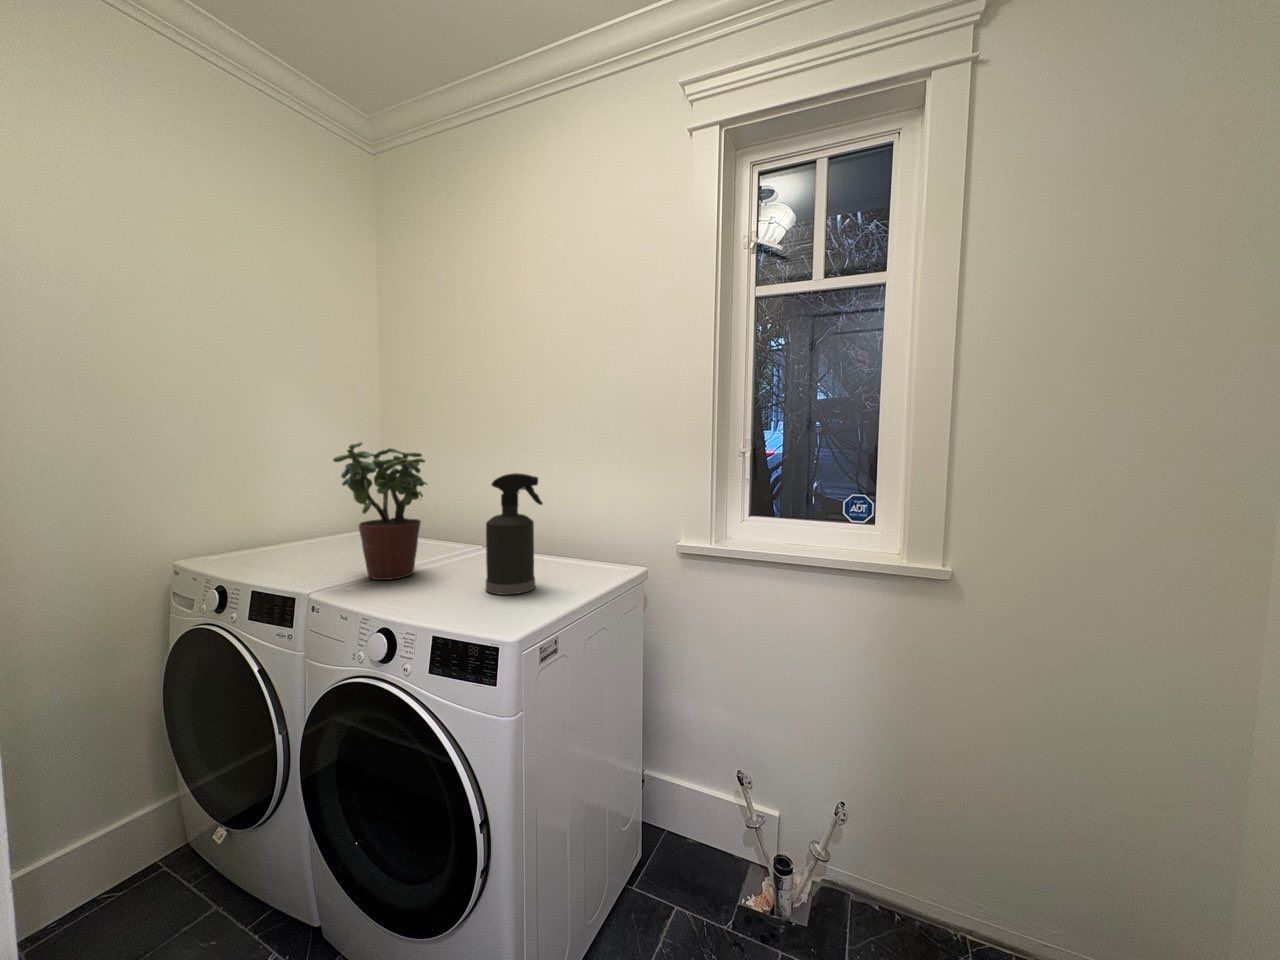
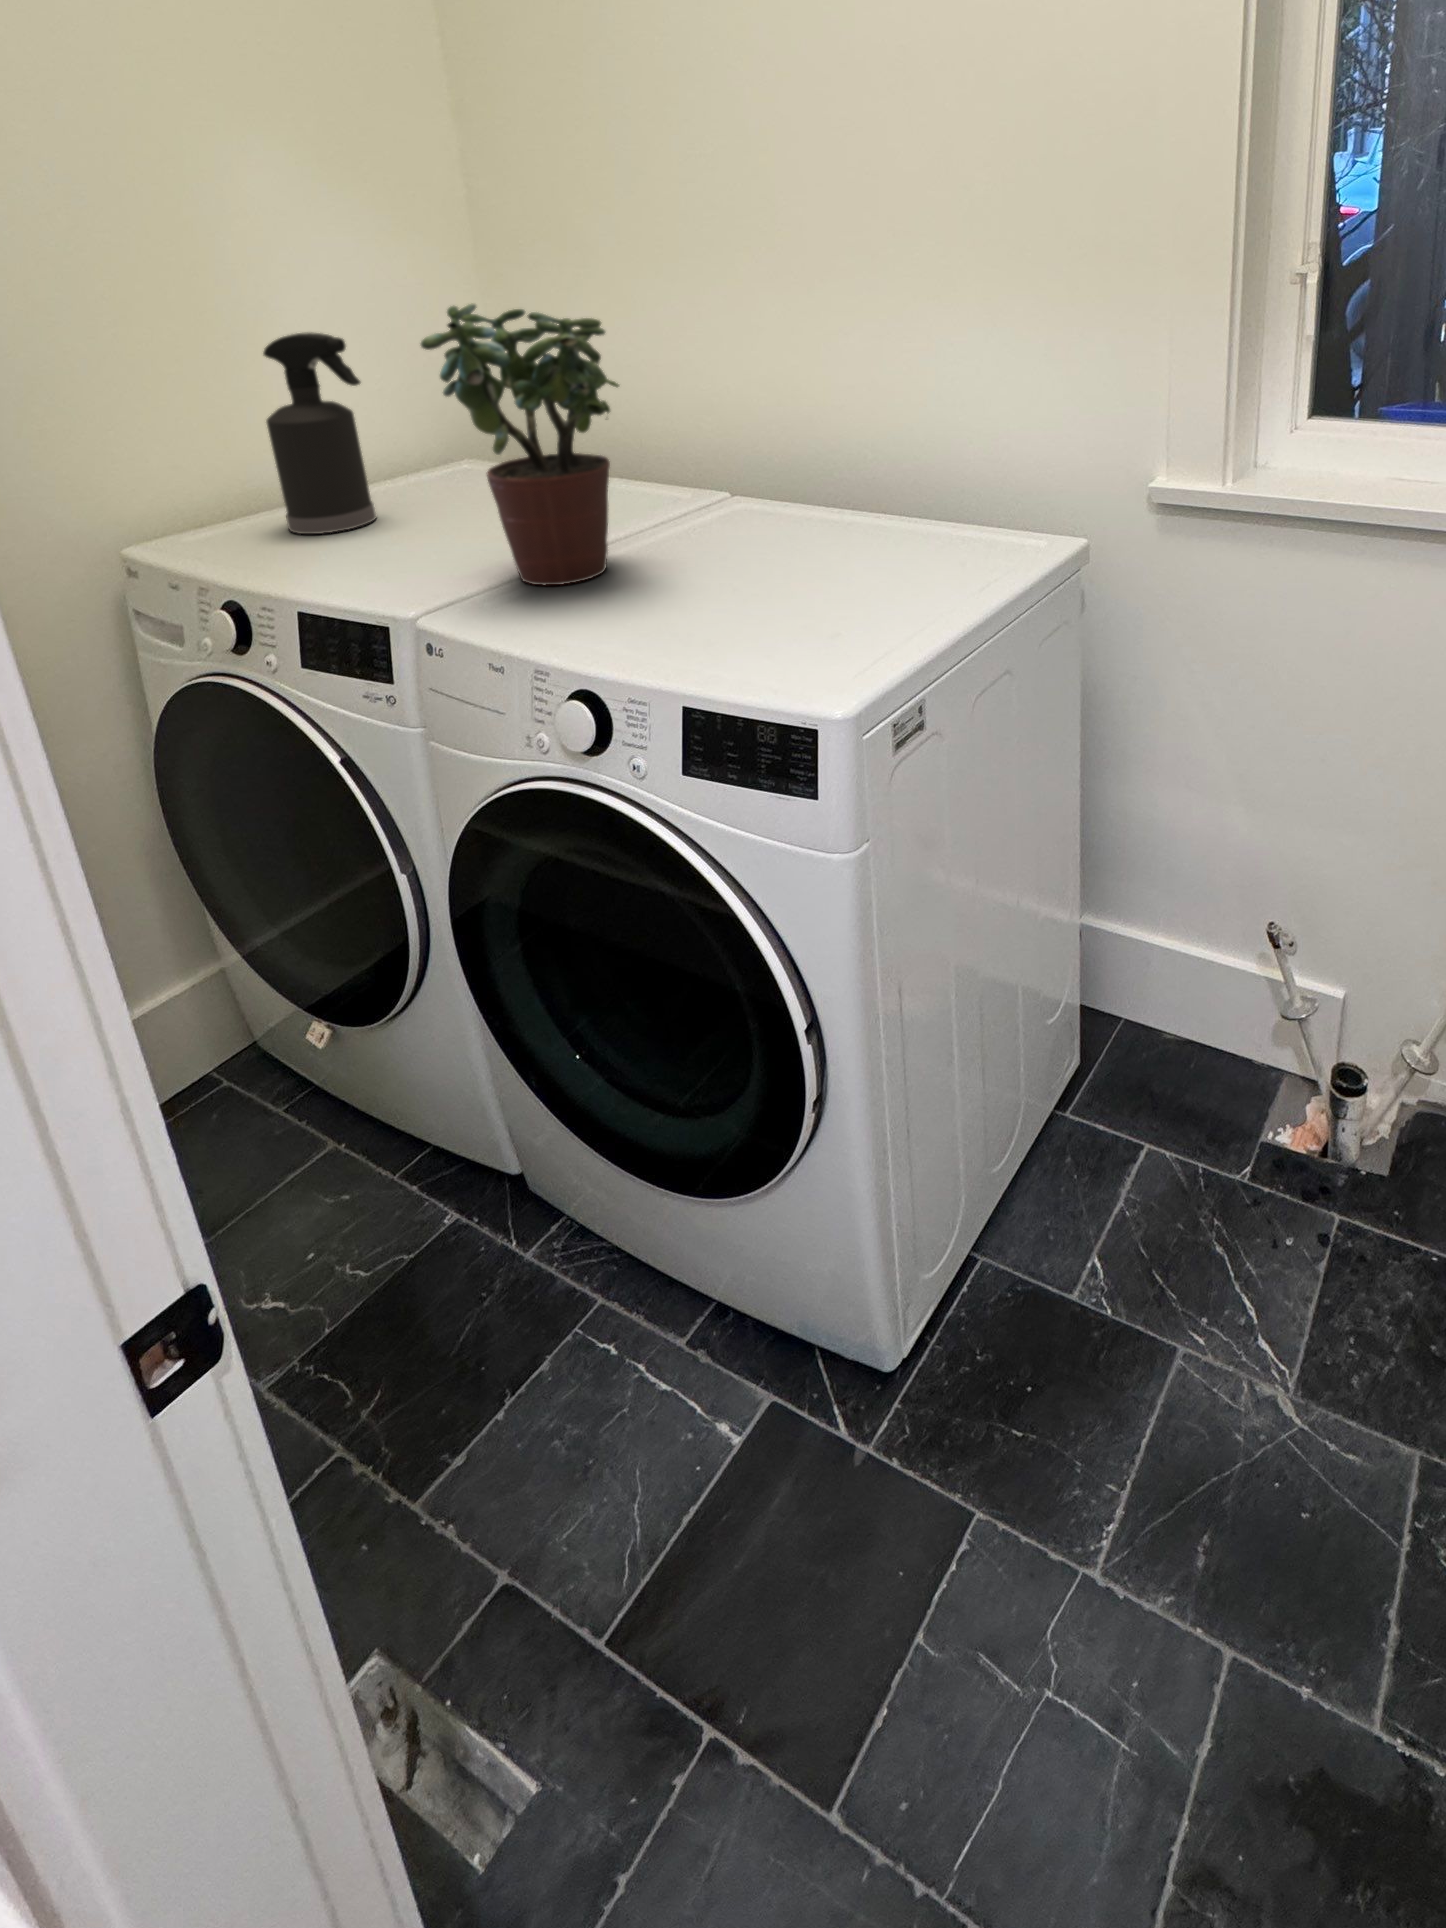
spray bottle: present [486,473,543,595] -> present [263,332,376,534]

